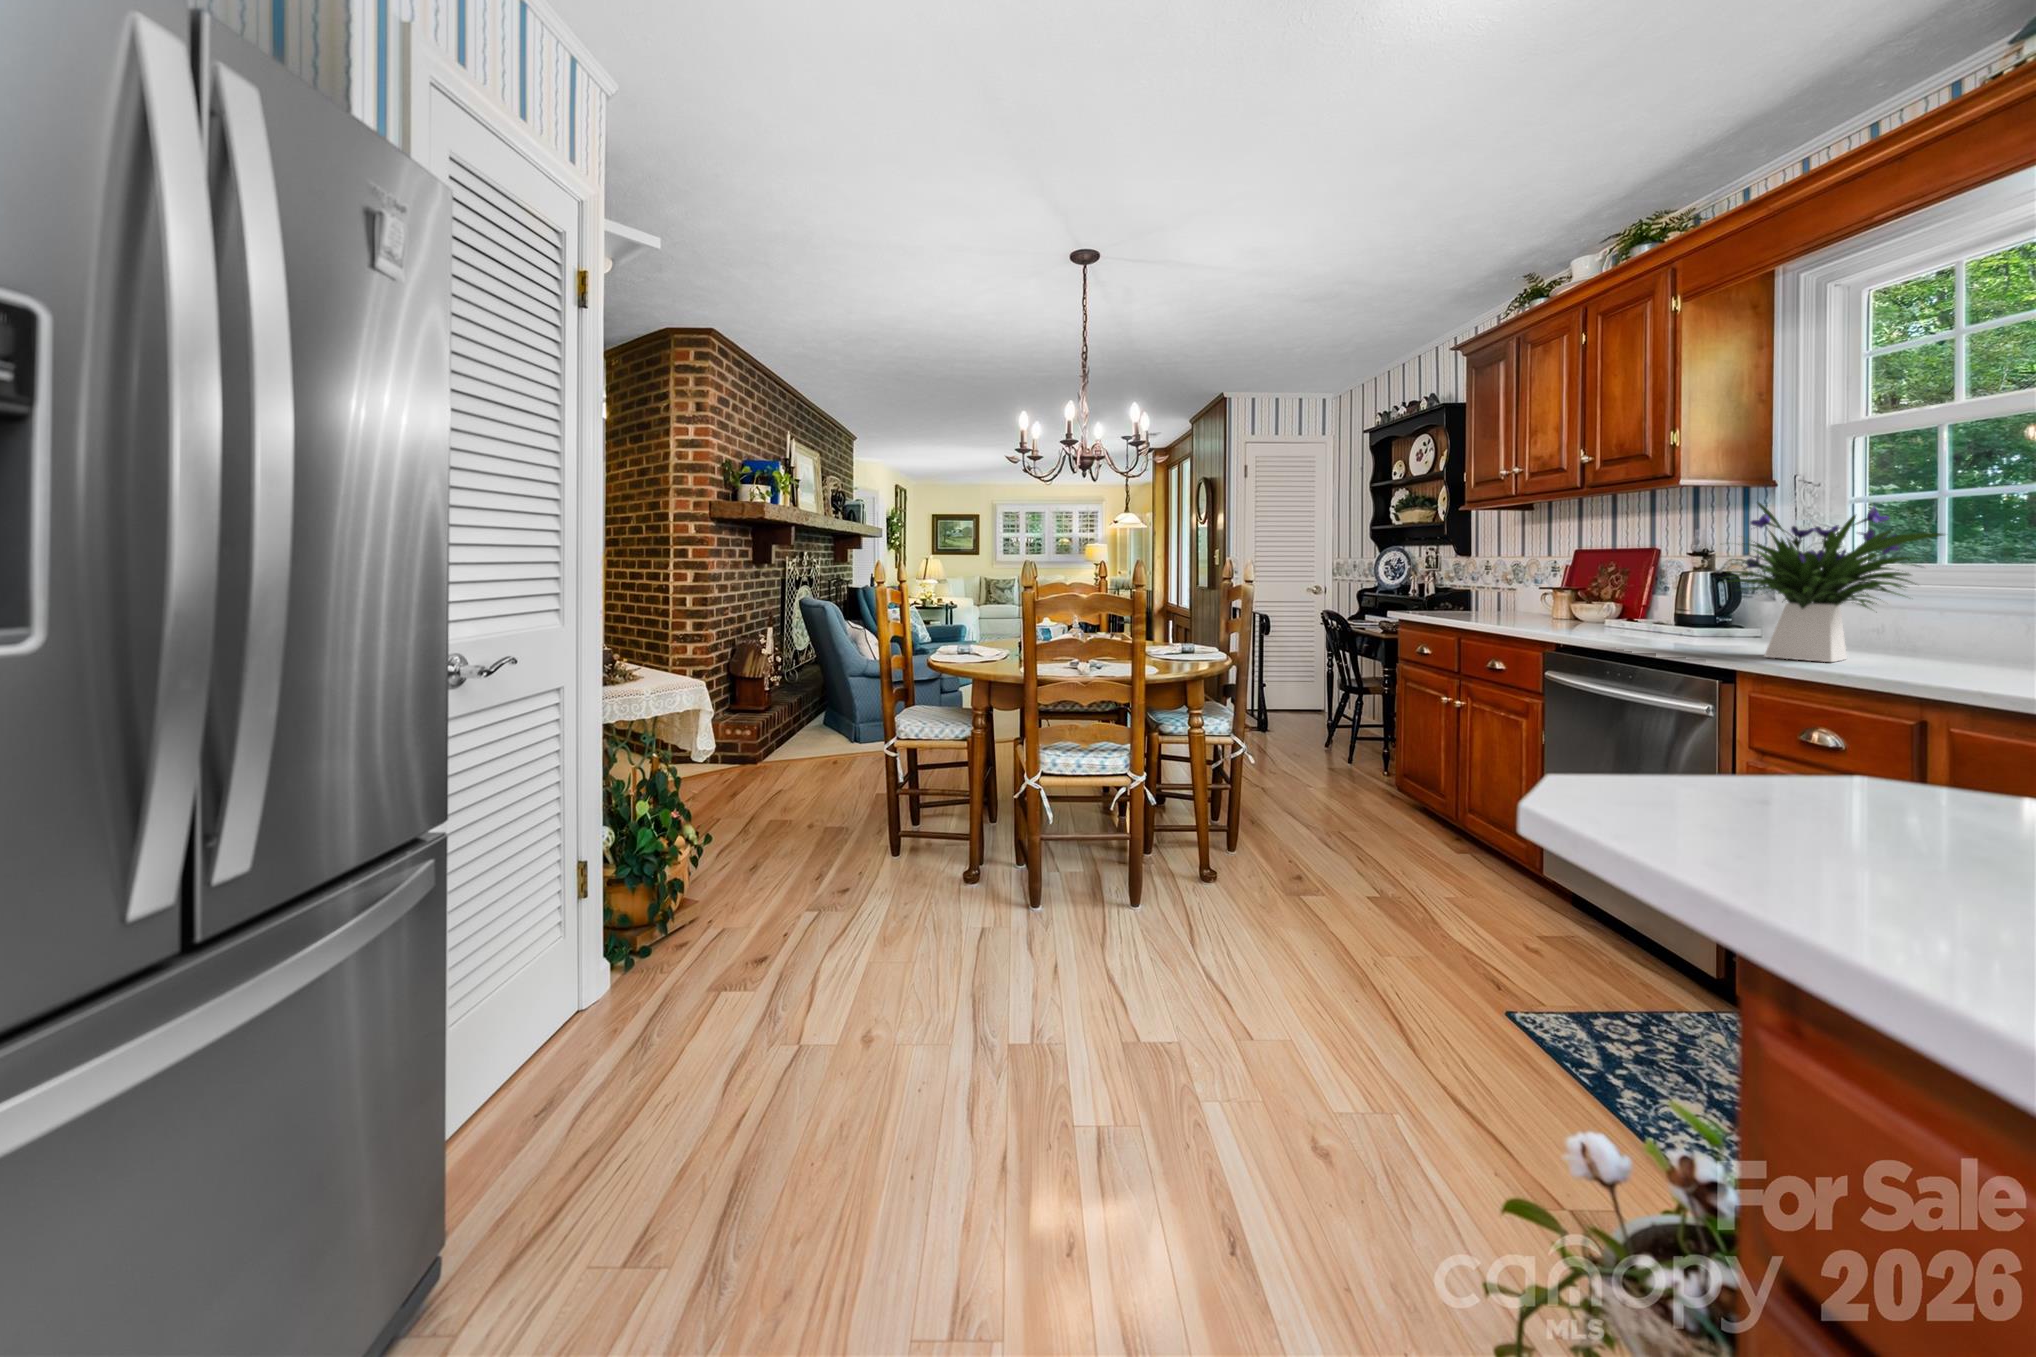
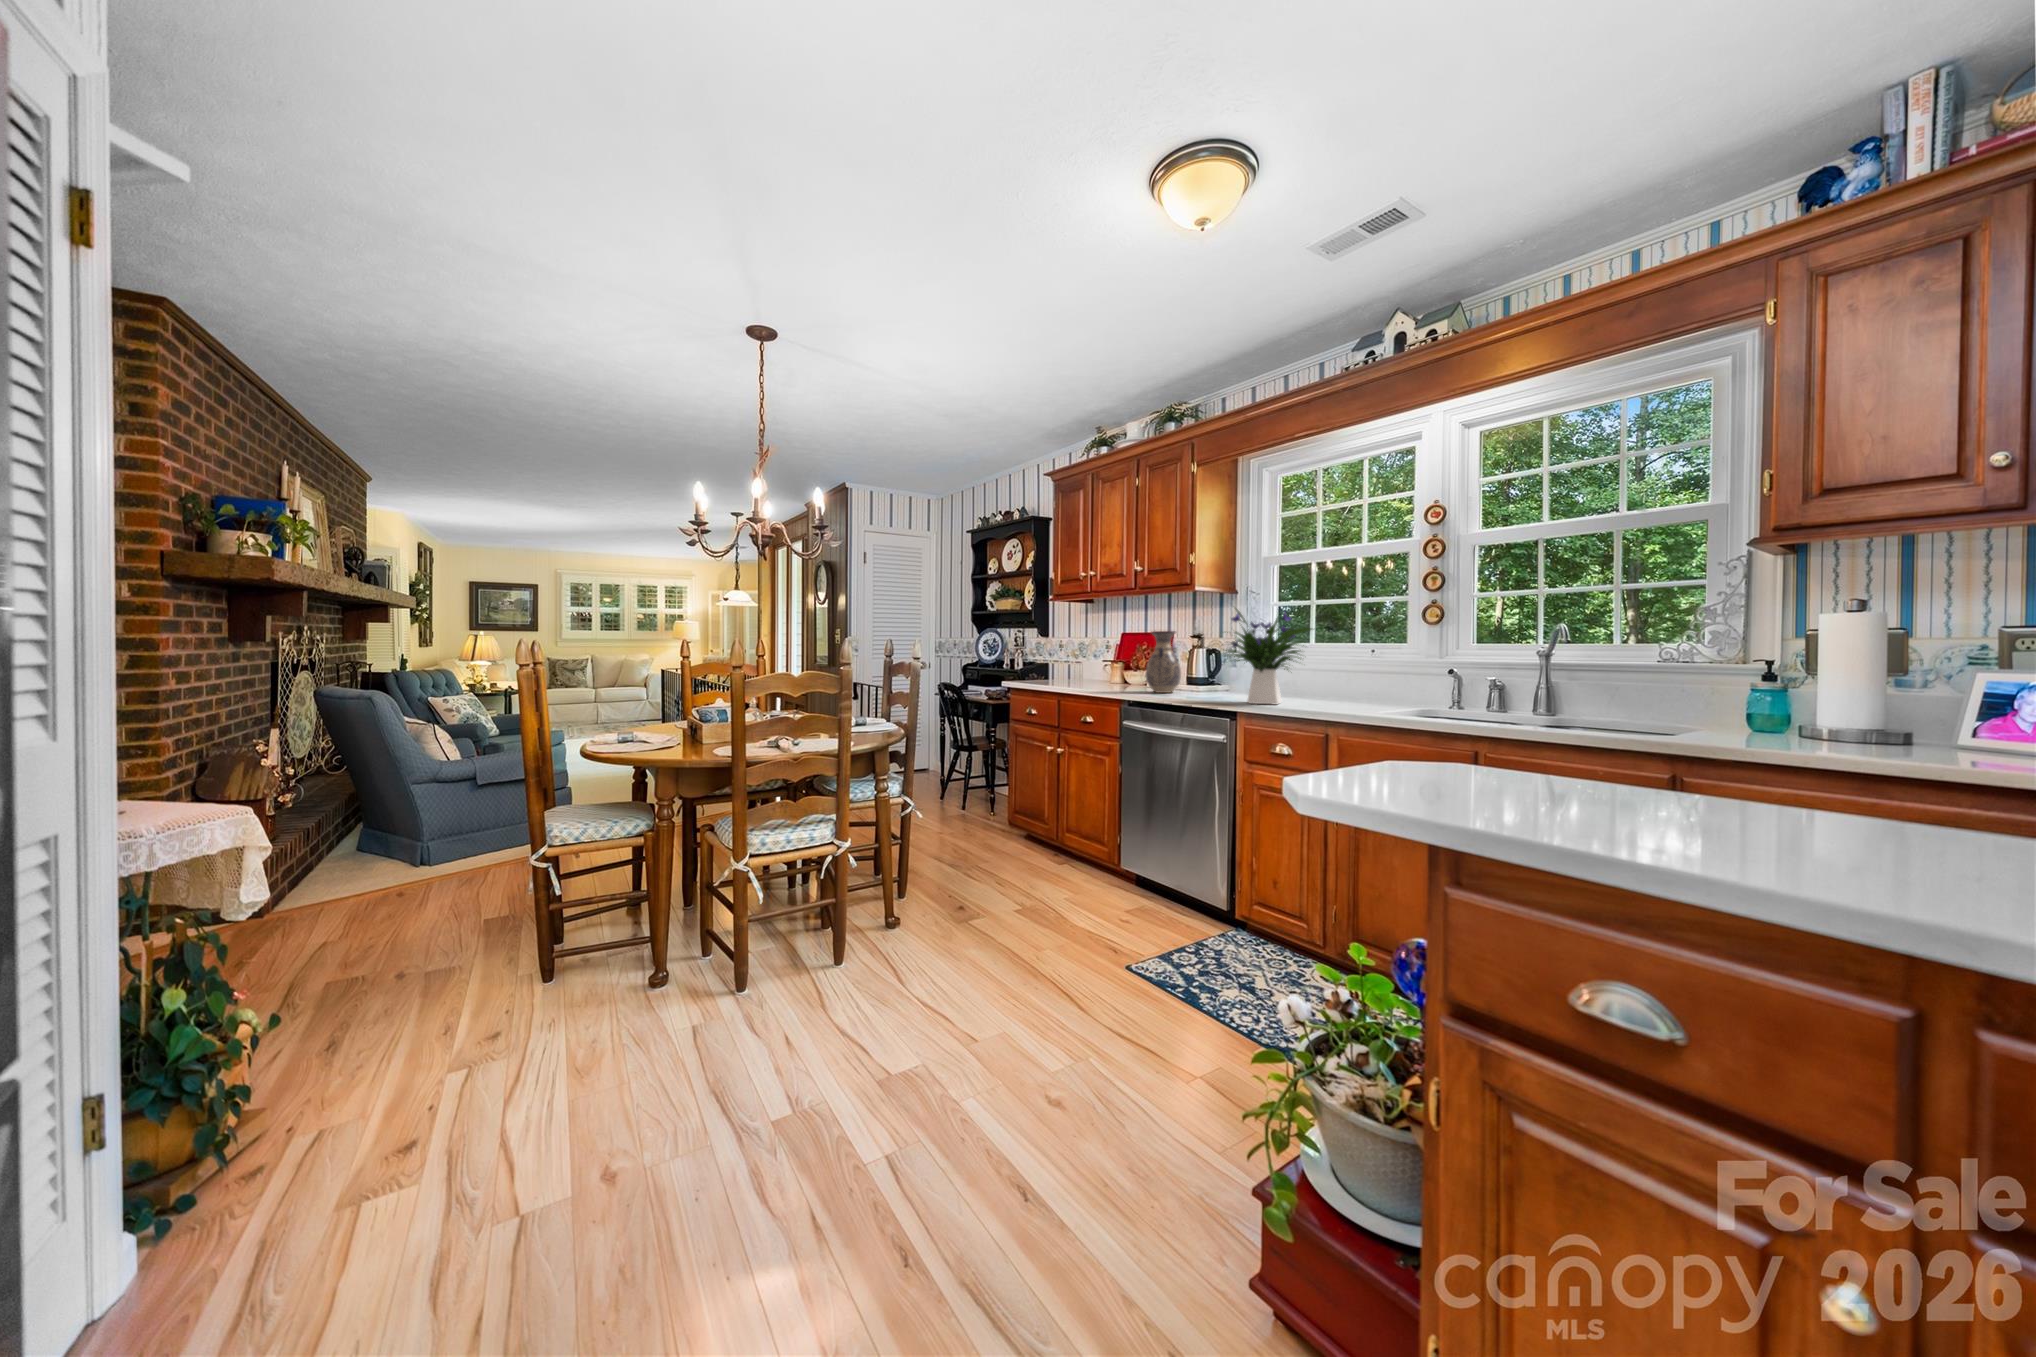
vase: none [1588,545,1653,635] -> present [1146,631,1181,693]

